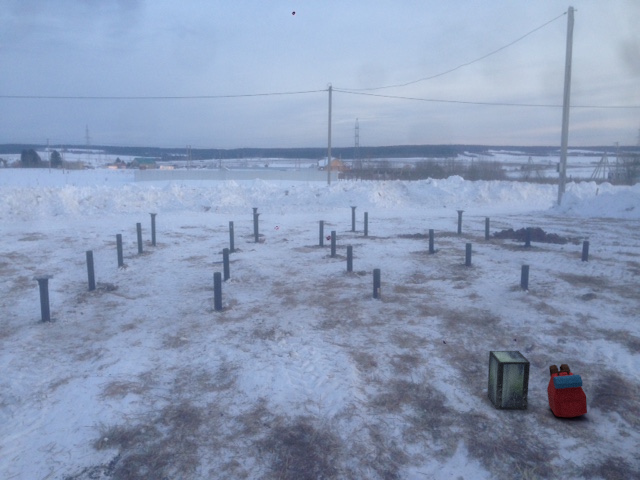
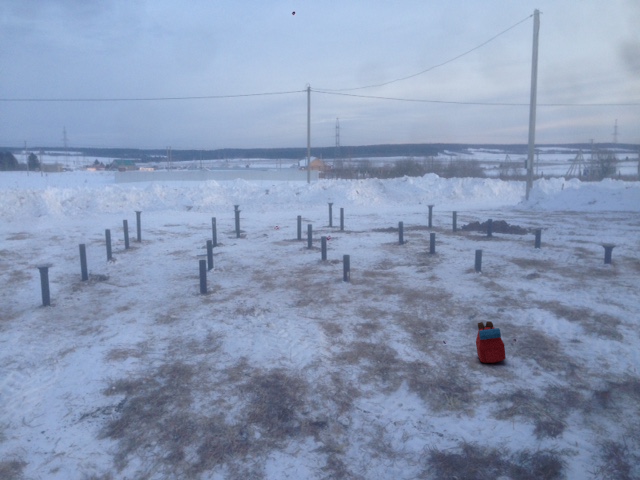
storage box: present [487,351,530,409] -> none [430,313,461,359]

